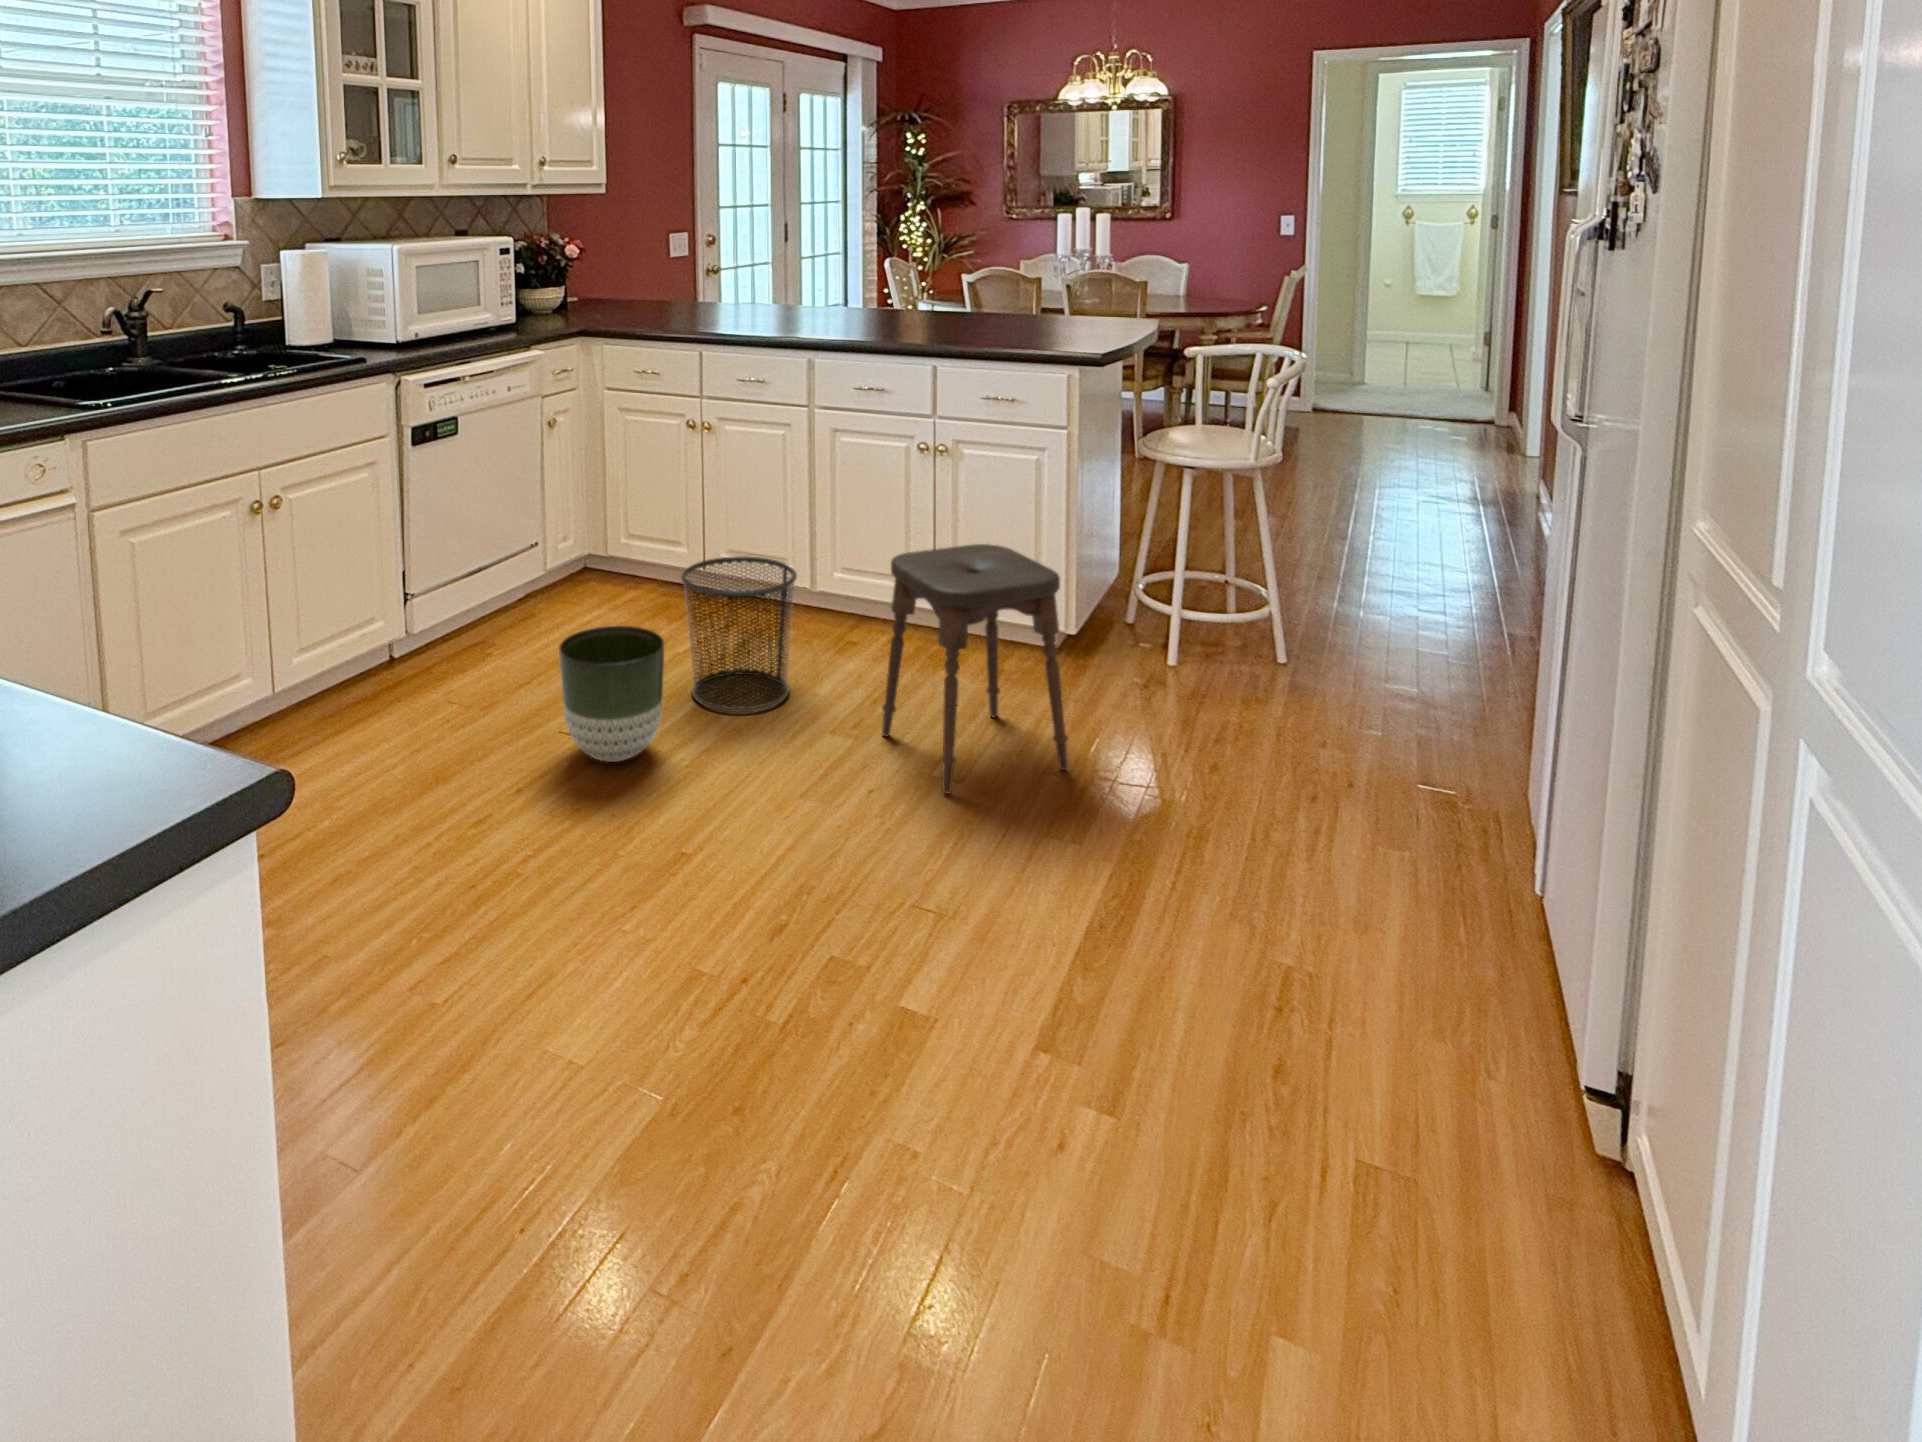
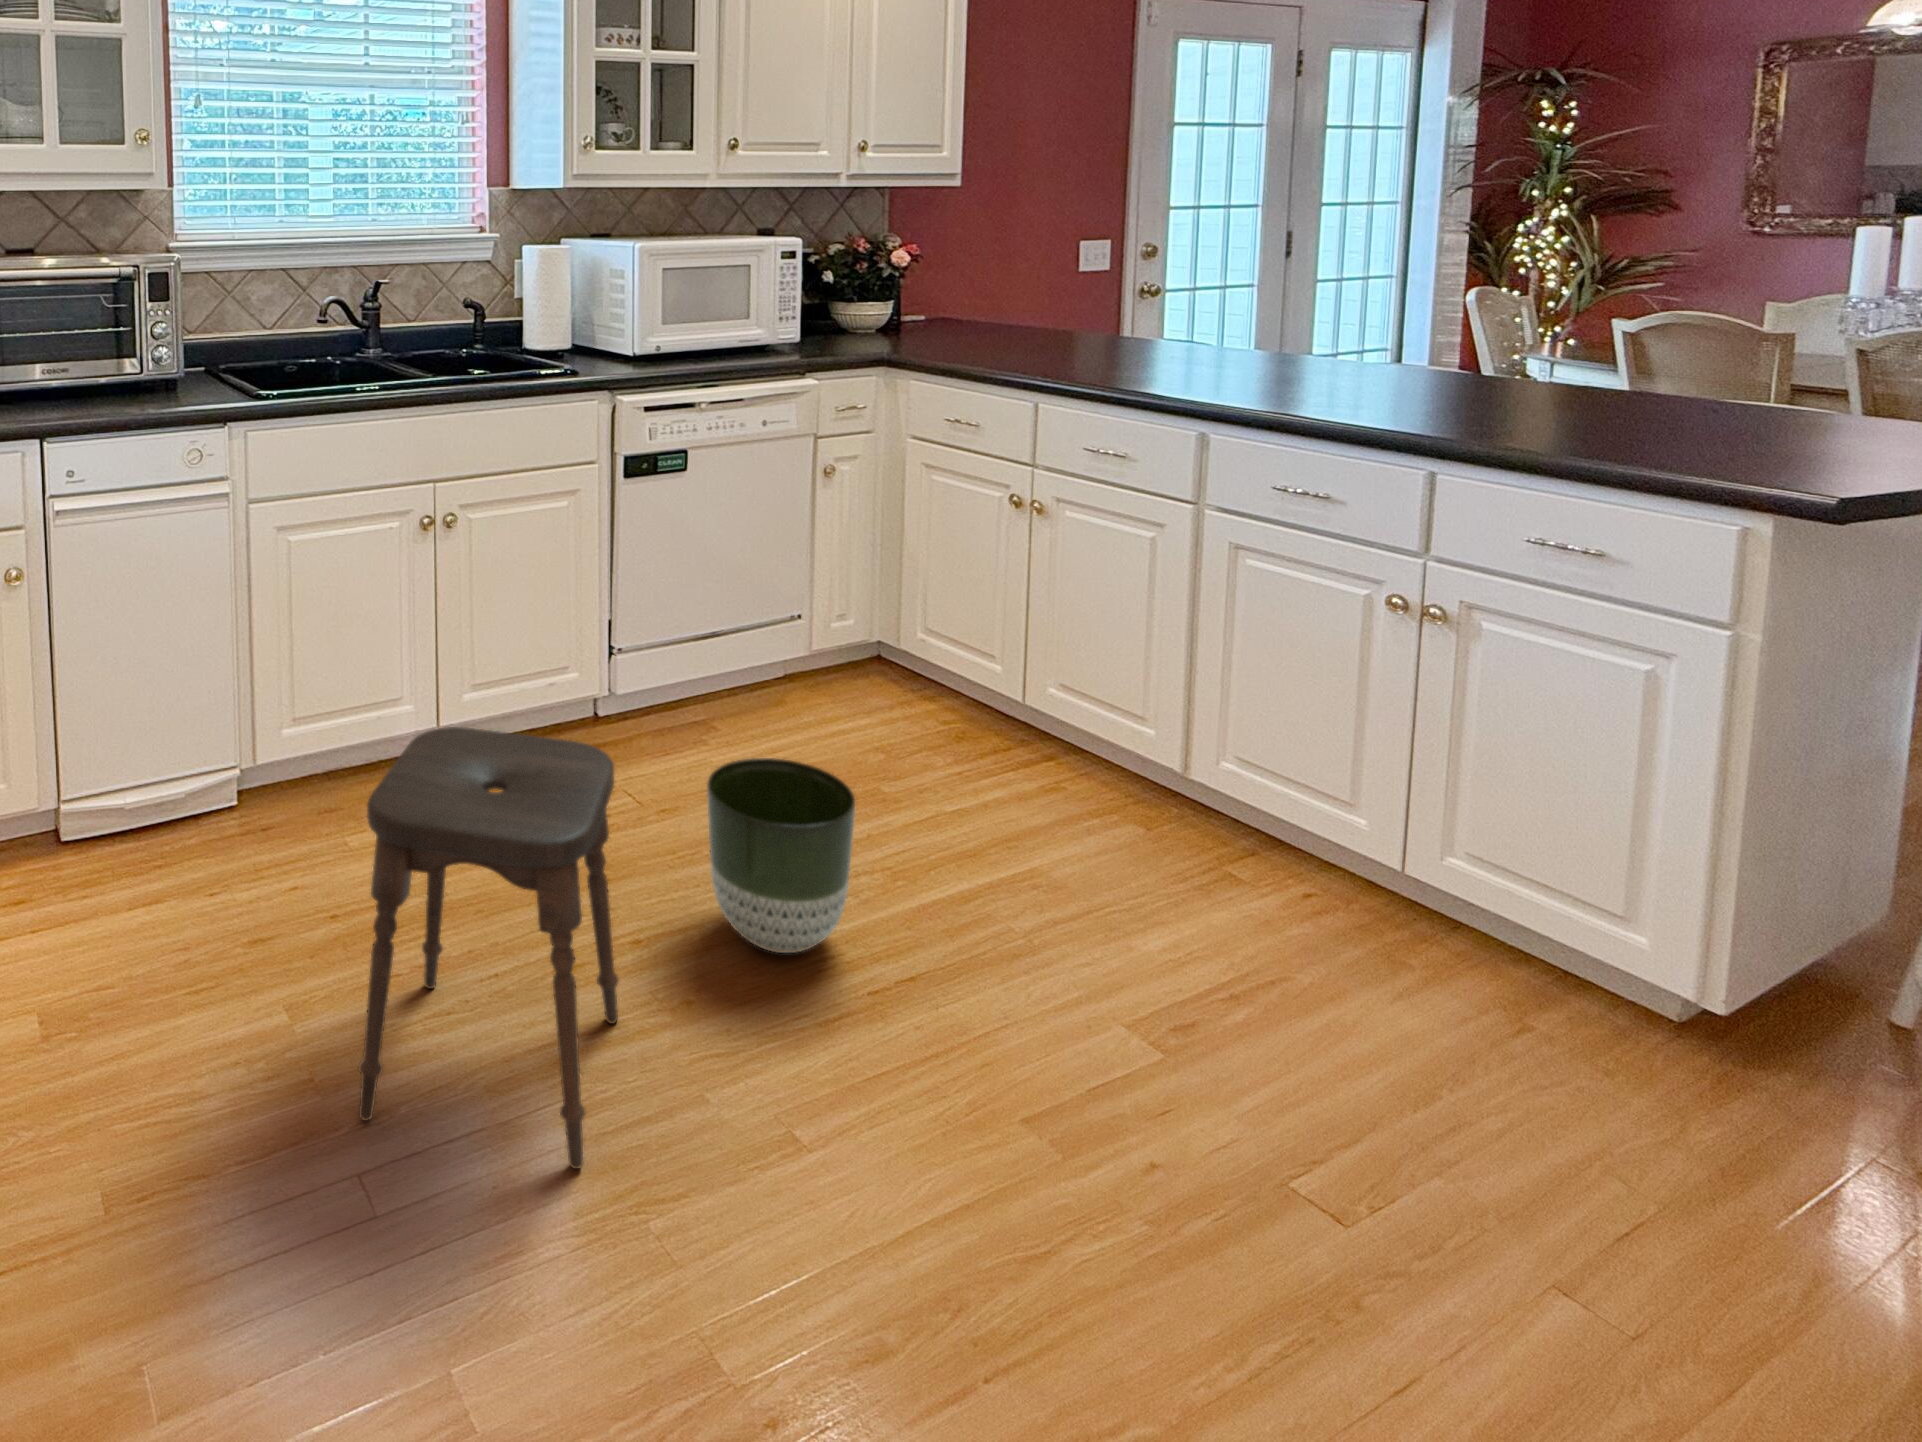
stool: present [882,544,1068,793] -> present [359,727,619,1169]
waste bin: present [681,556,797,712] -> none [921,699,1108,944]

